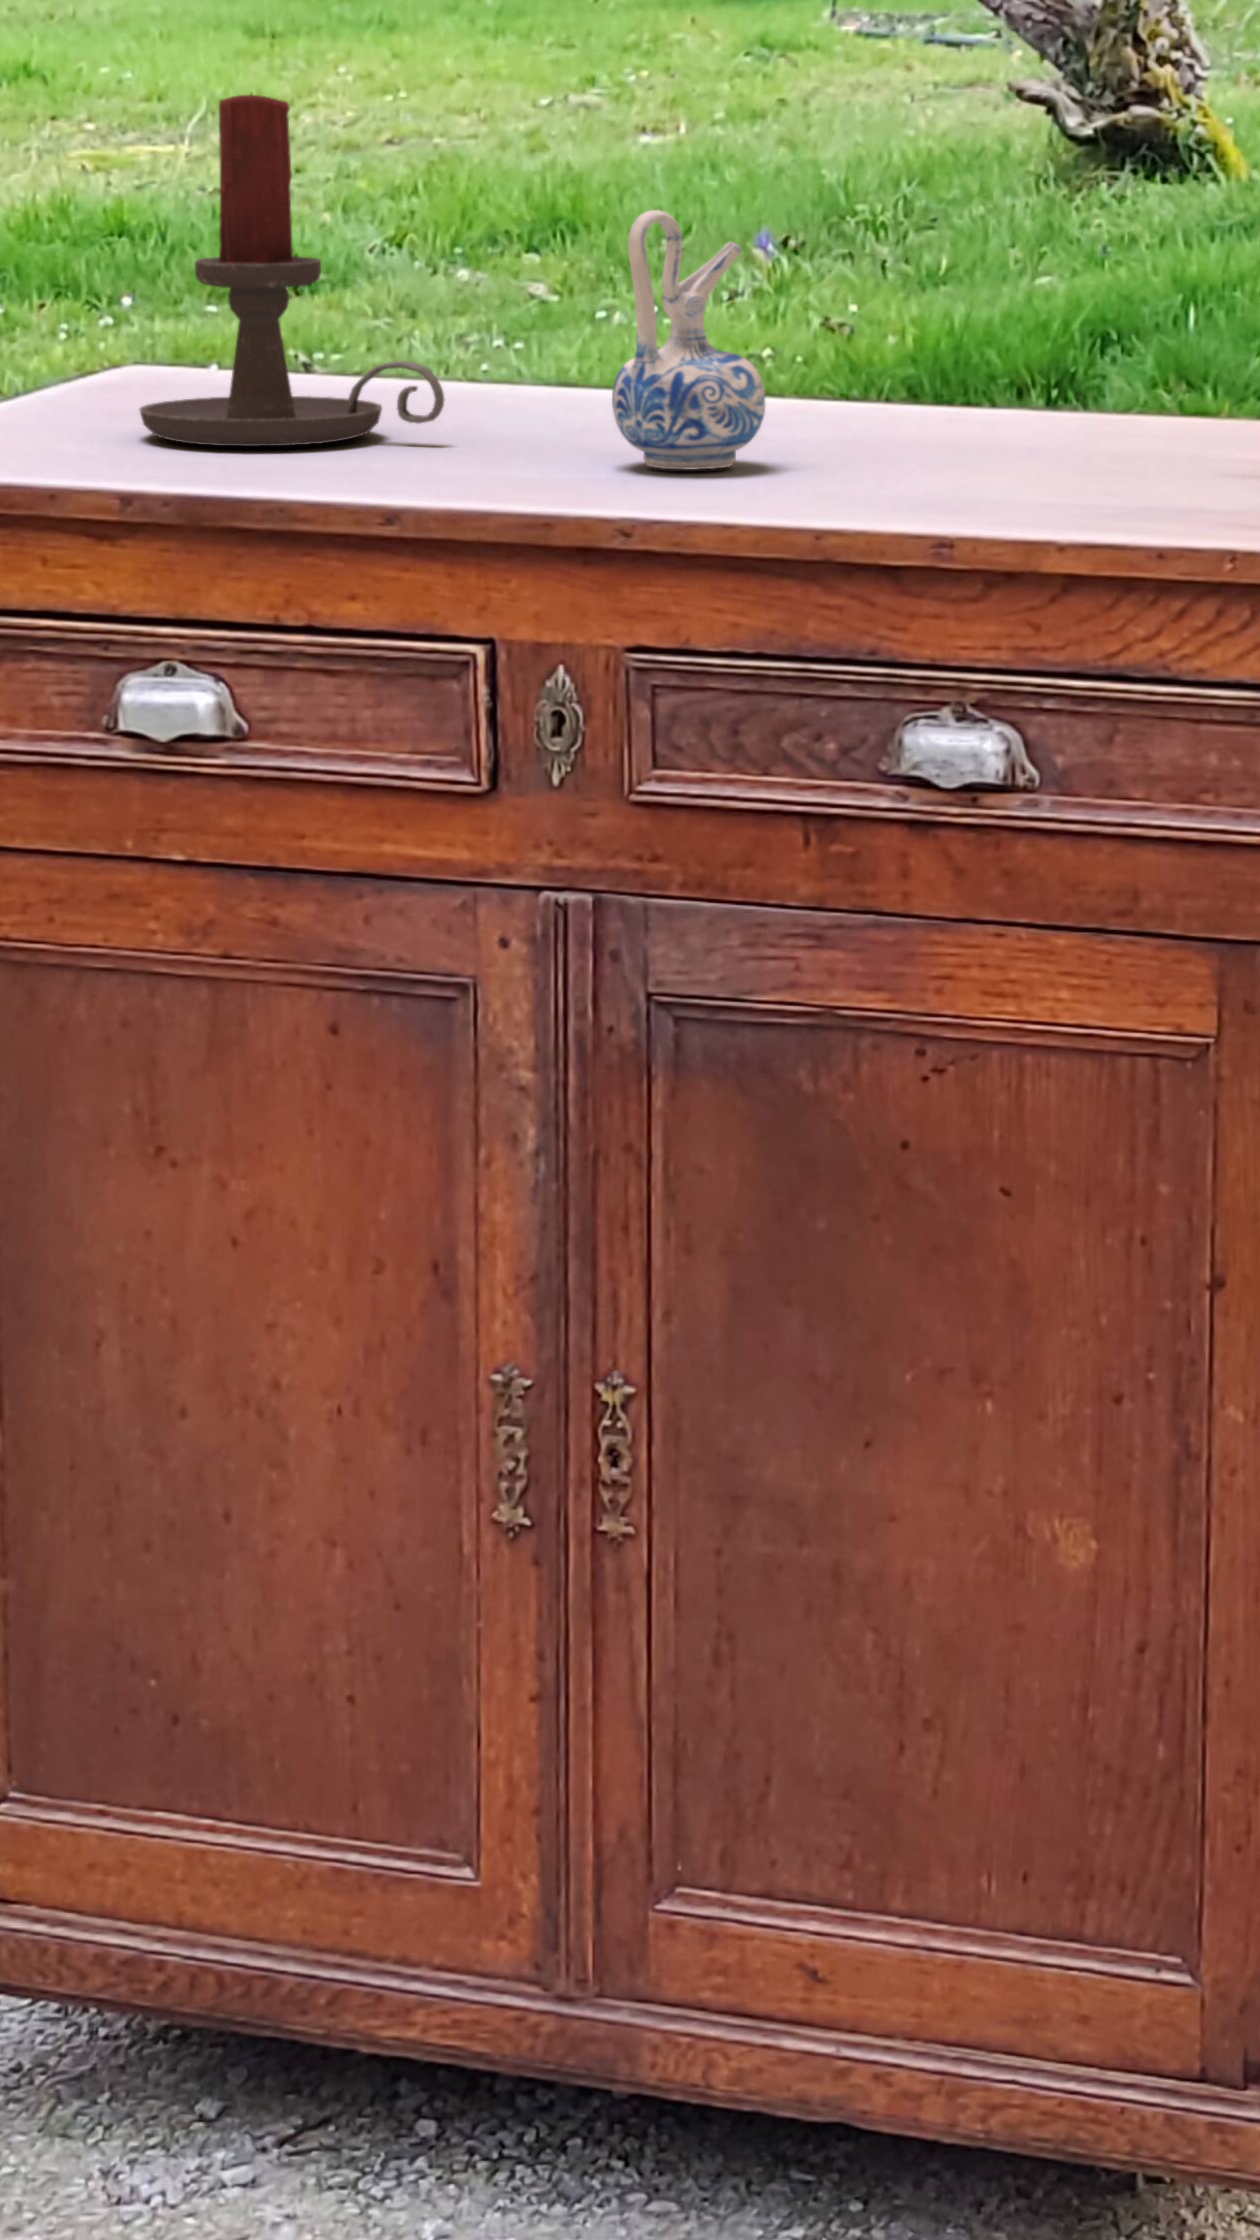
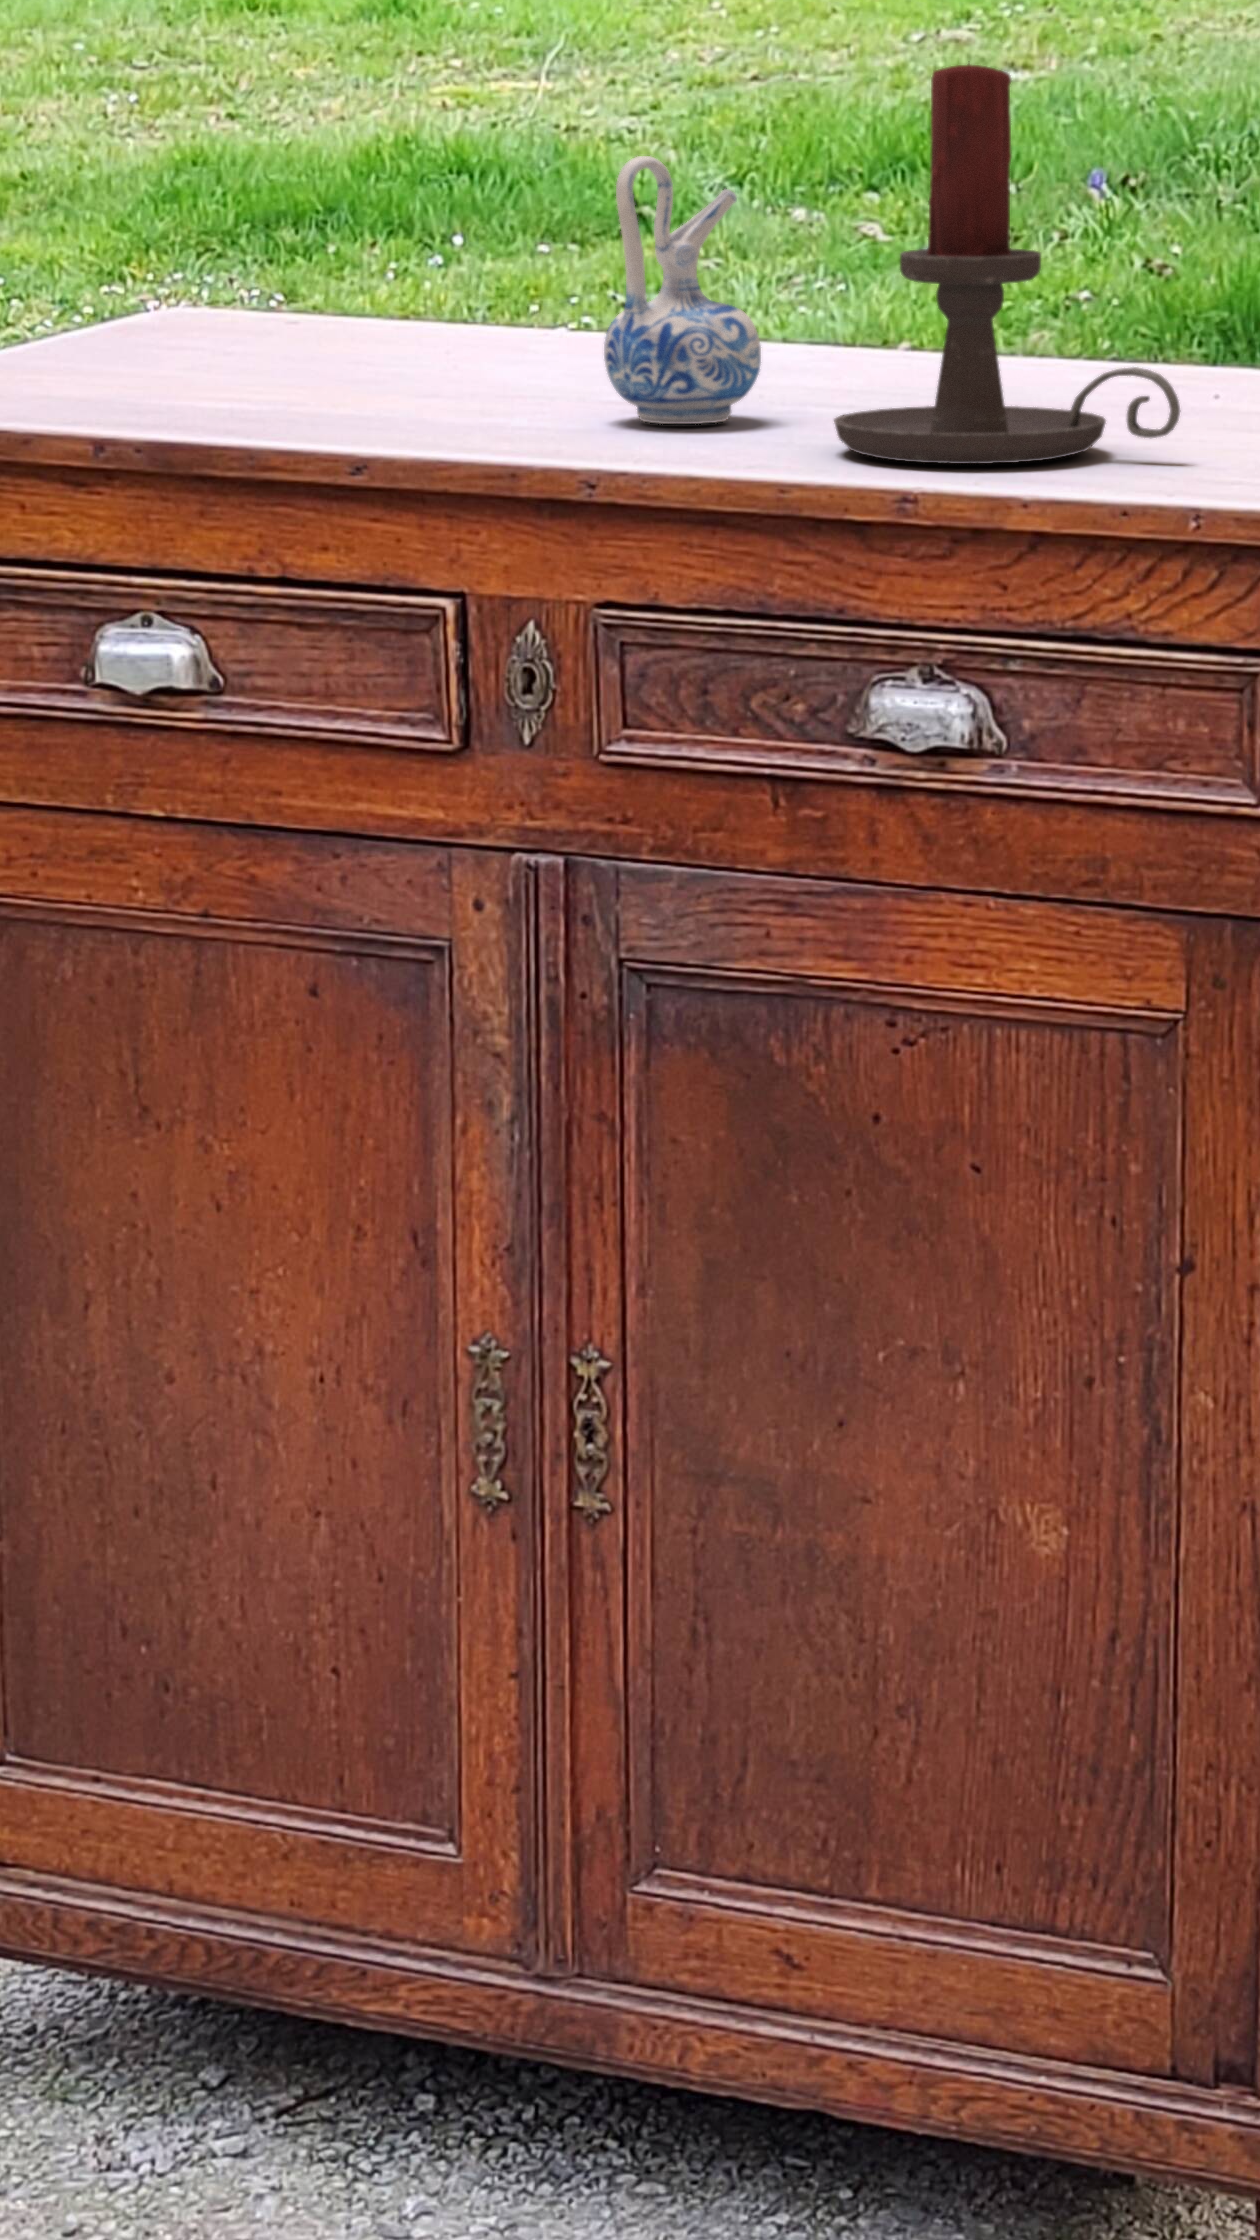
candle holder: present [140,93,444,446] -> present [834,63,1180,464]

